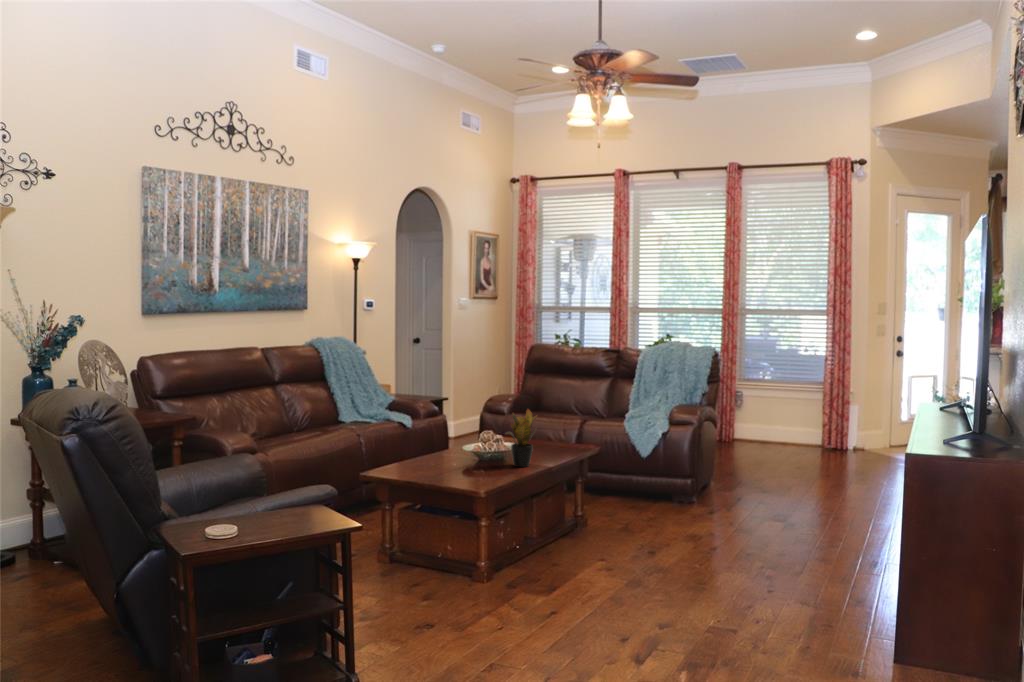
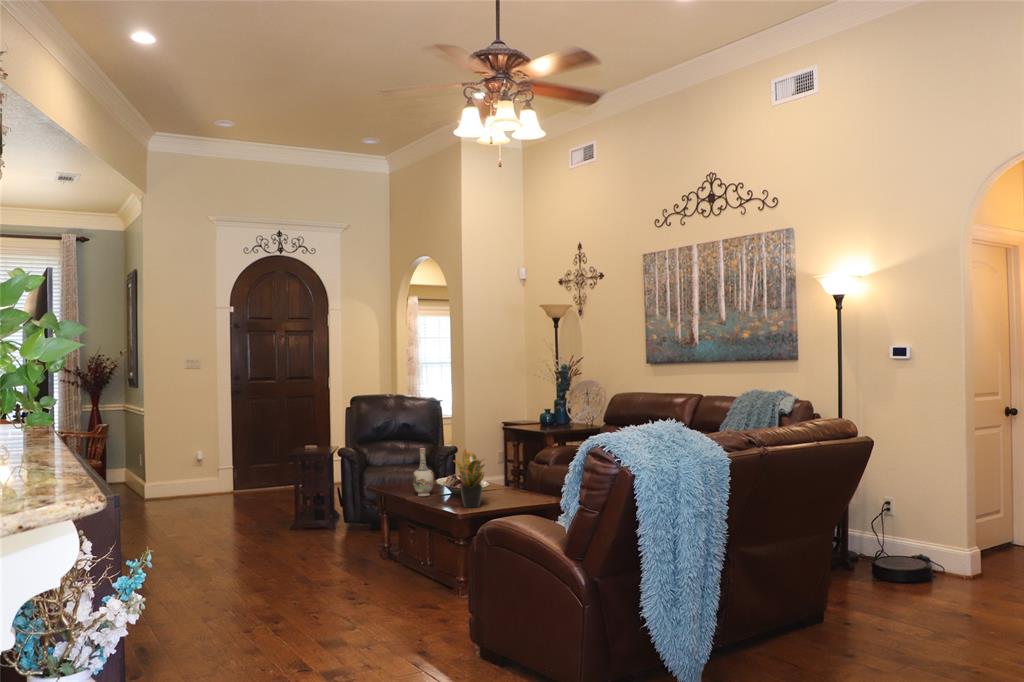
vase: none [457,427,483,486] -> present [413,448,434,496]

